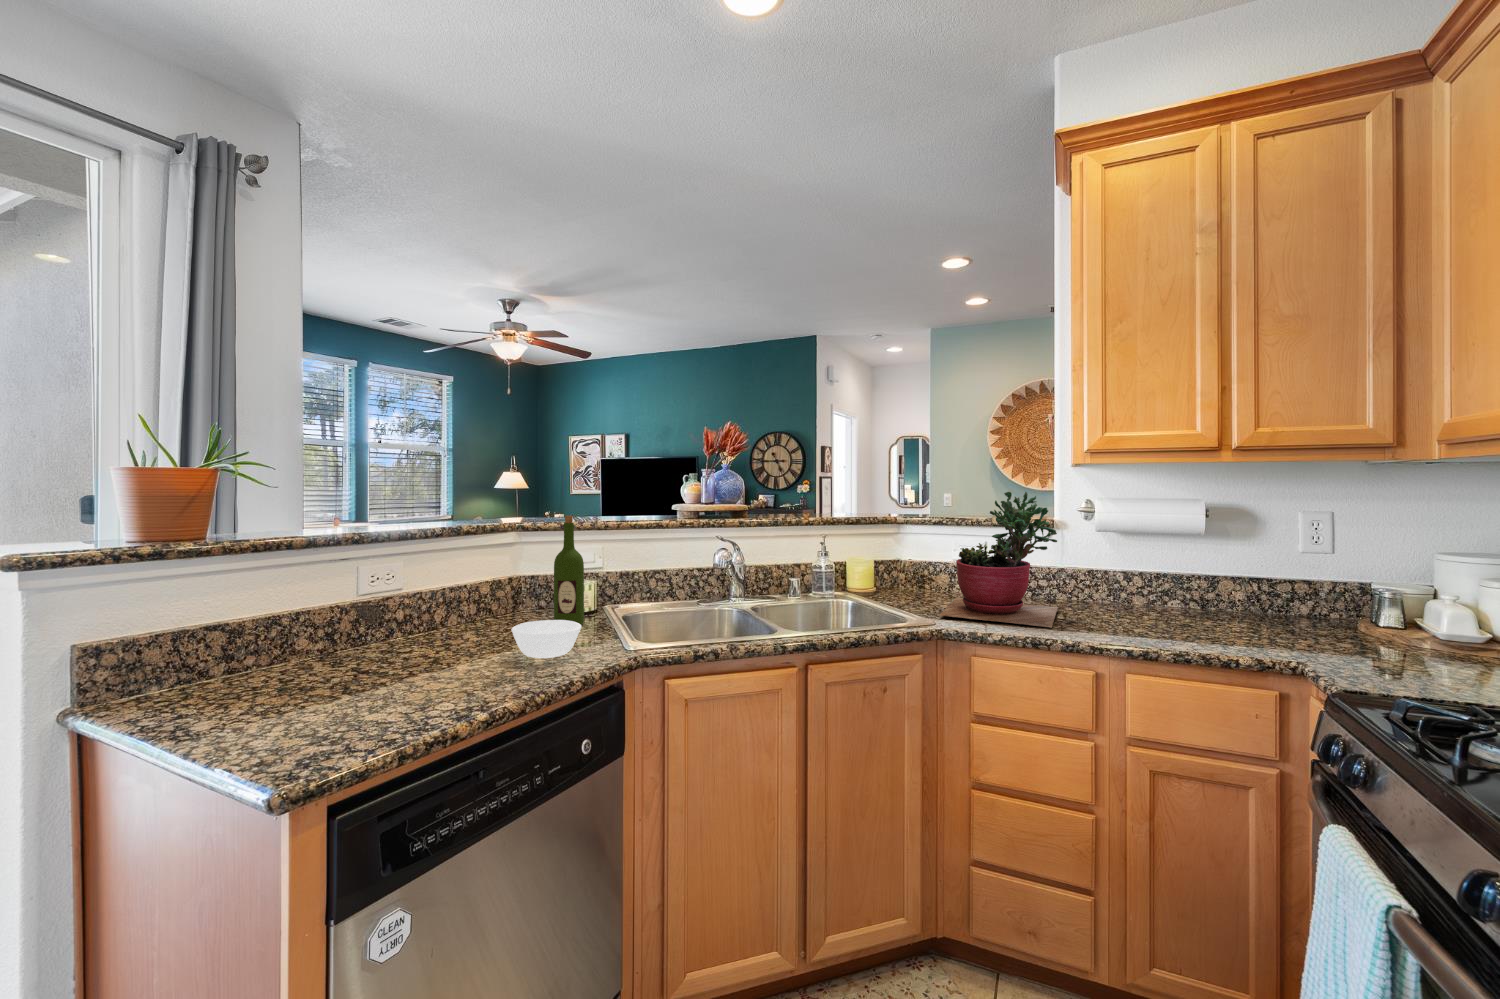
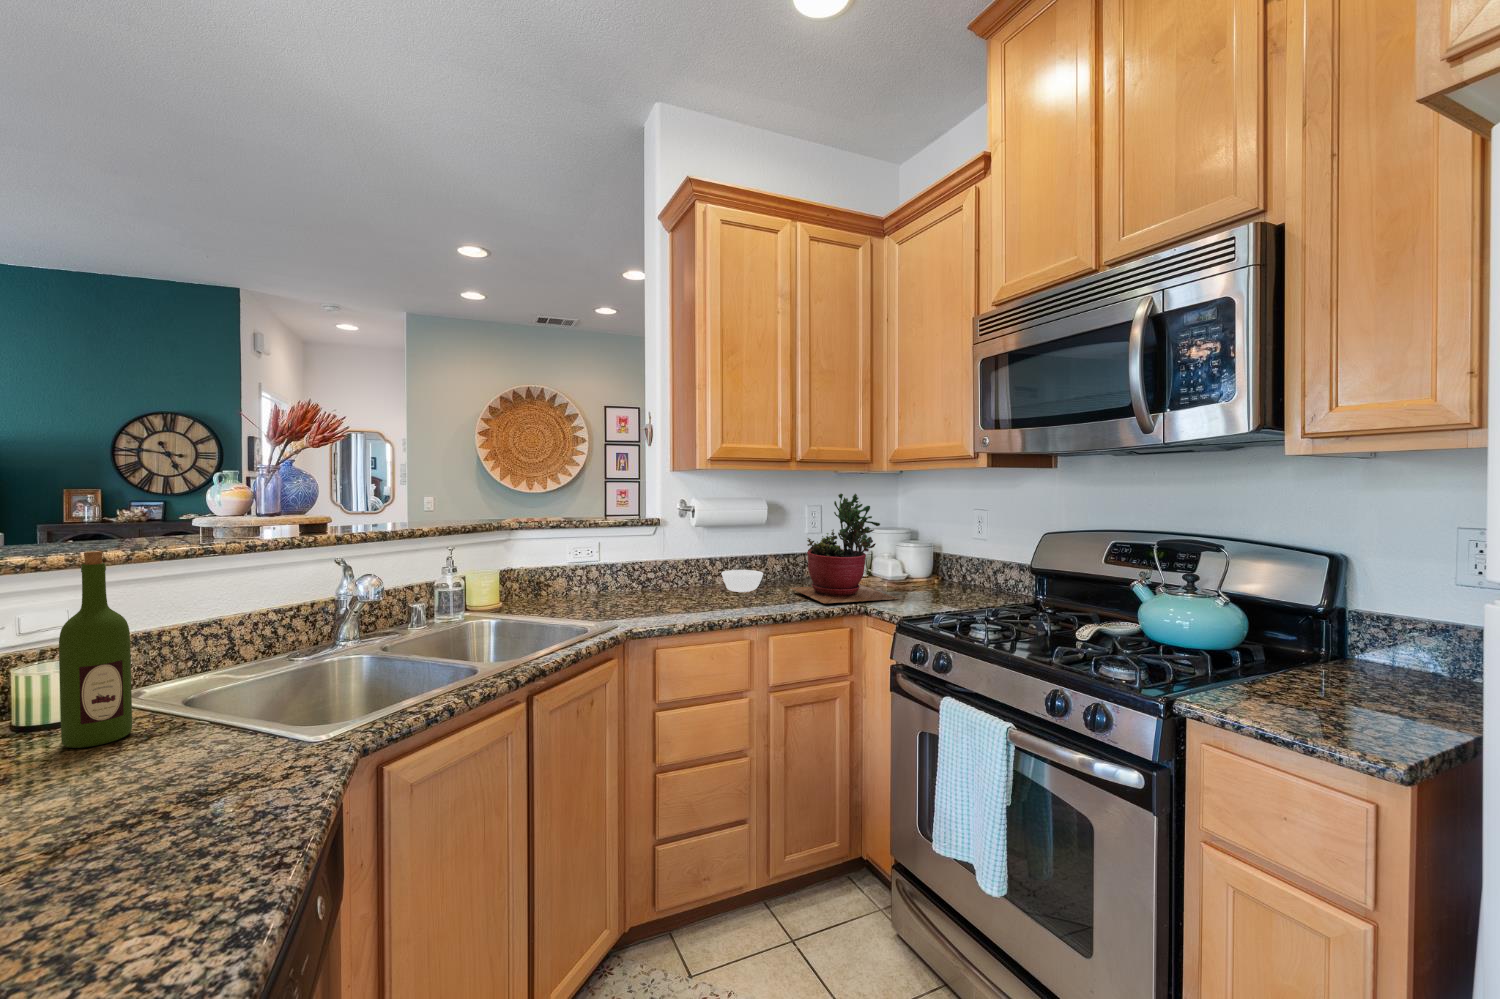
succulent plant: present [940,492,1057,628] -> present [791,494,898,603]
bowl: present [512,620,582,658] -> present [721,570,763,592]

